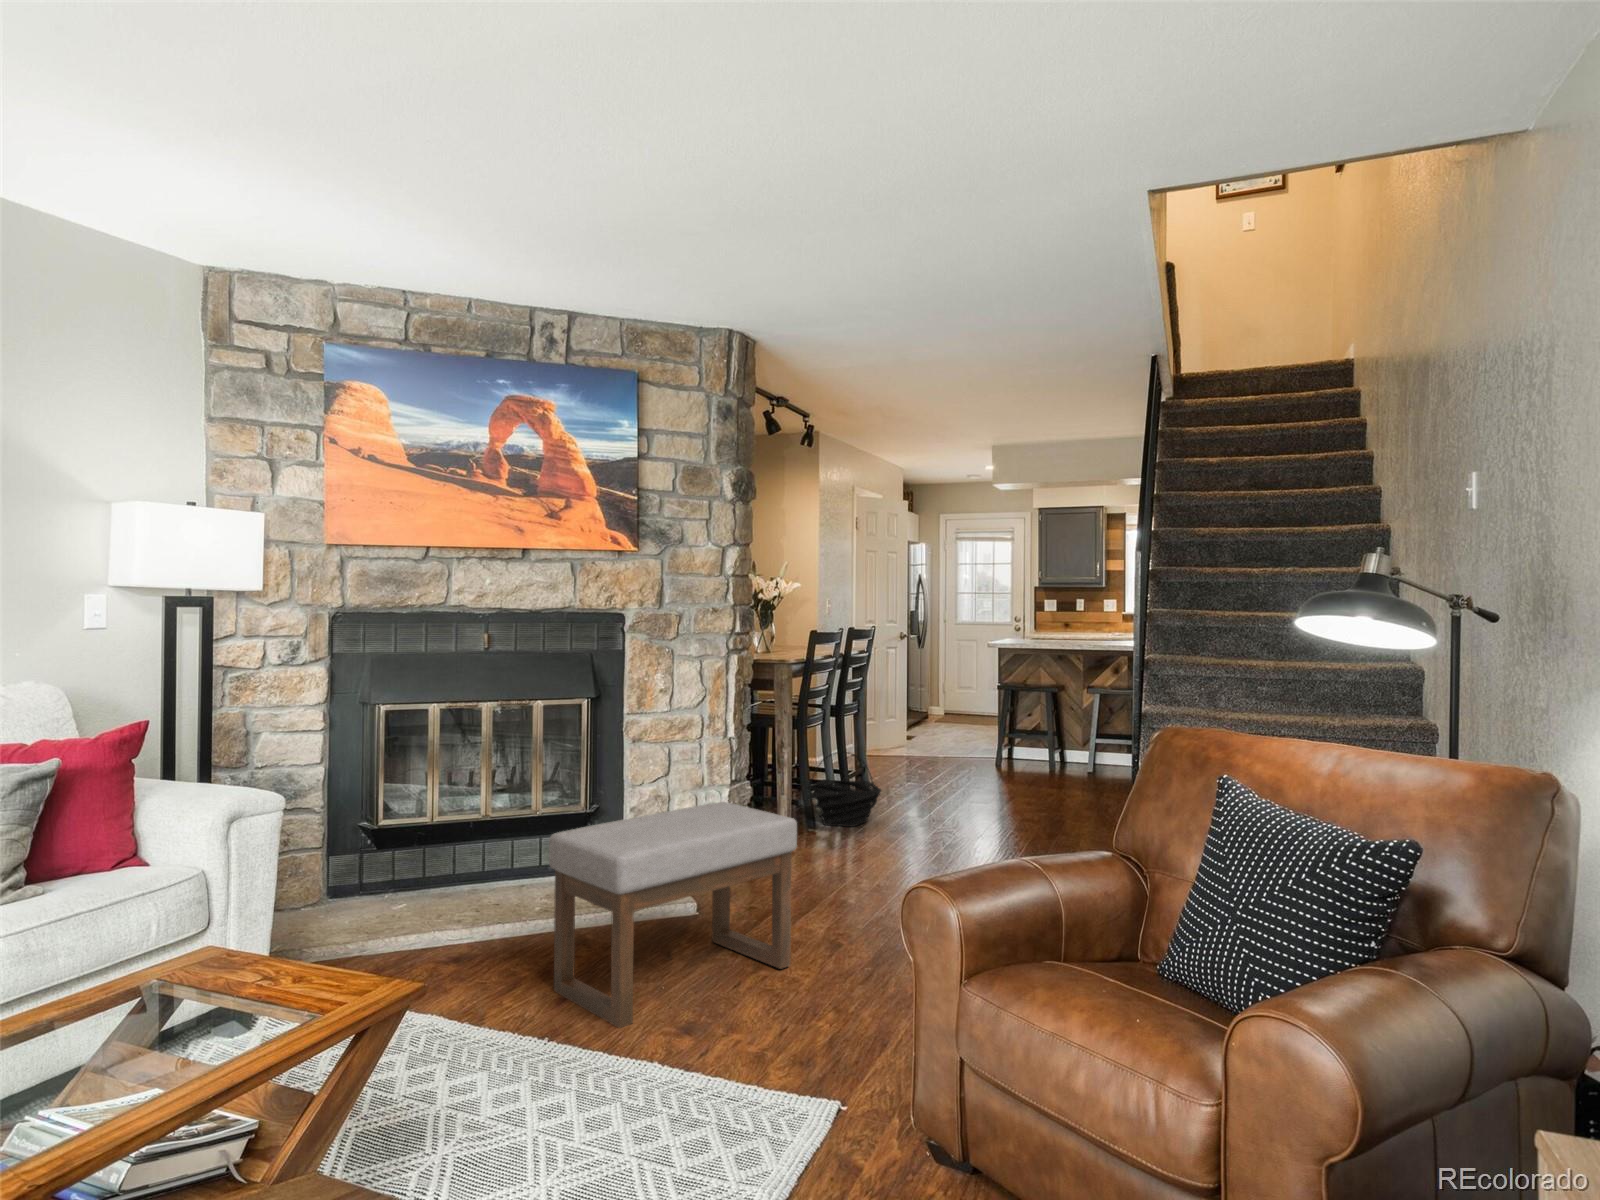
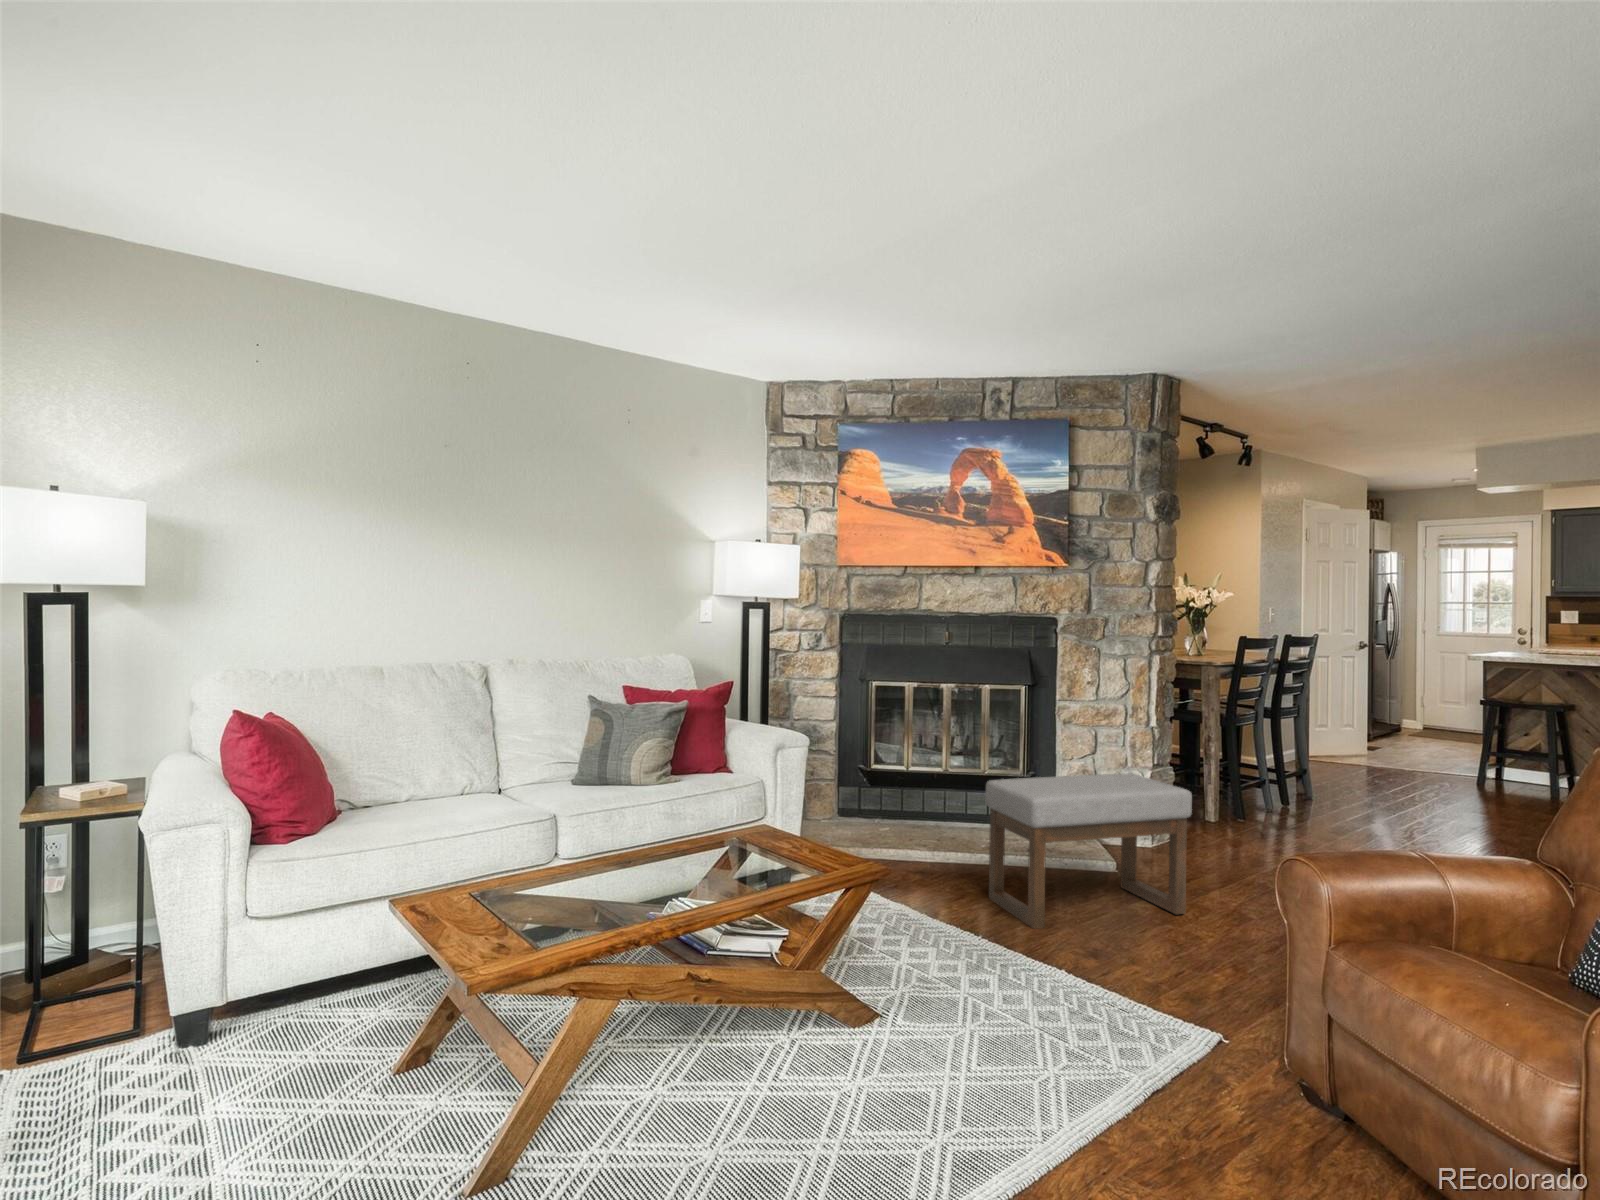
basket: present [806,751,881,827] -> none [1235,750,1314,822]

